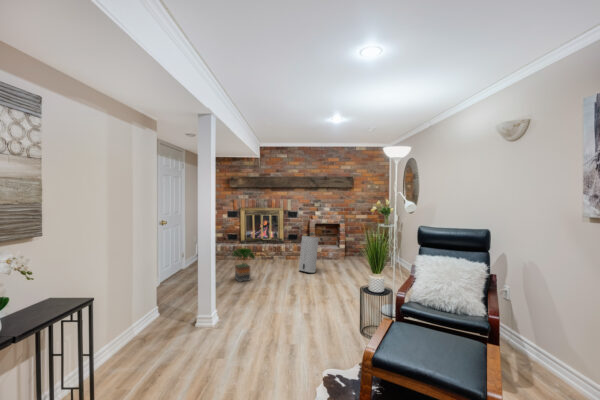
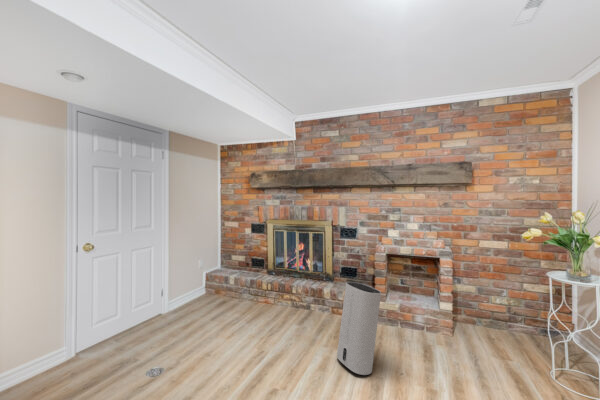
potted tree: present [233,248,255,282] -> none [195,297,239,372]

